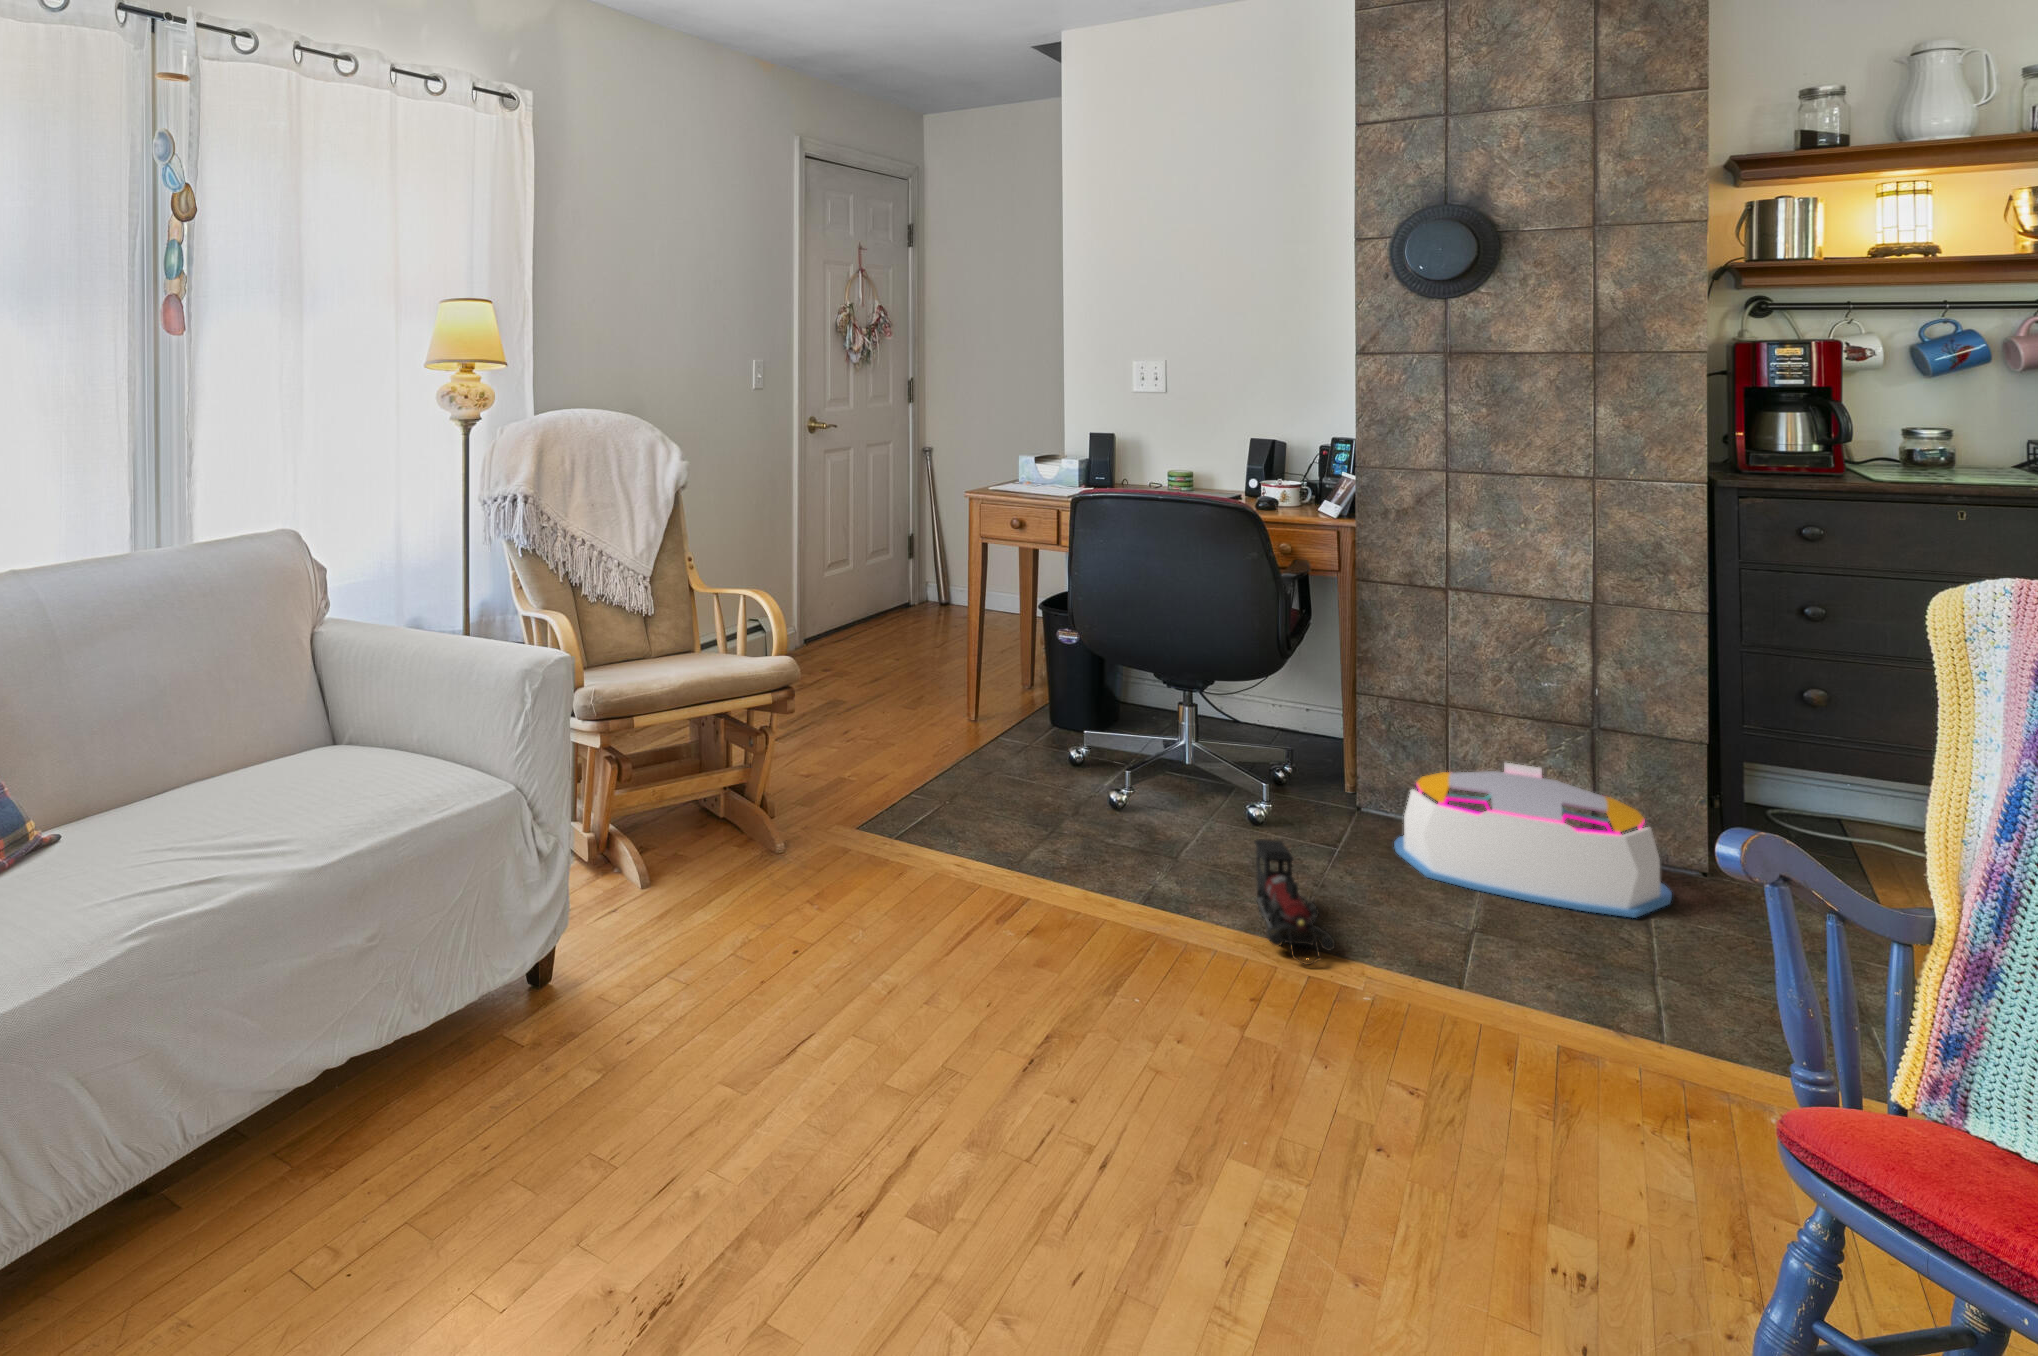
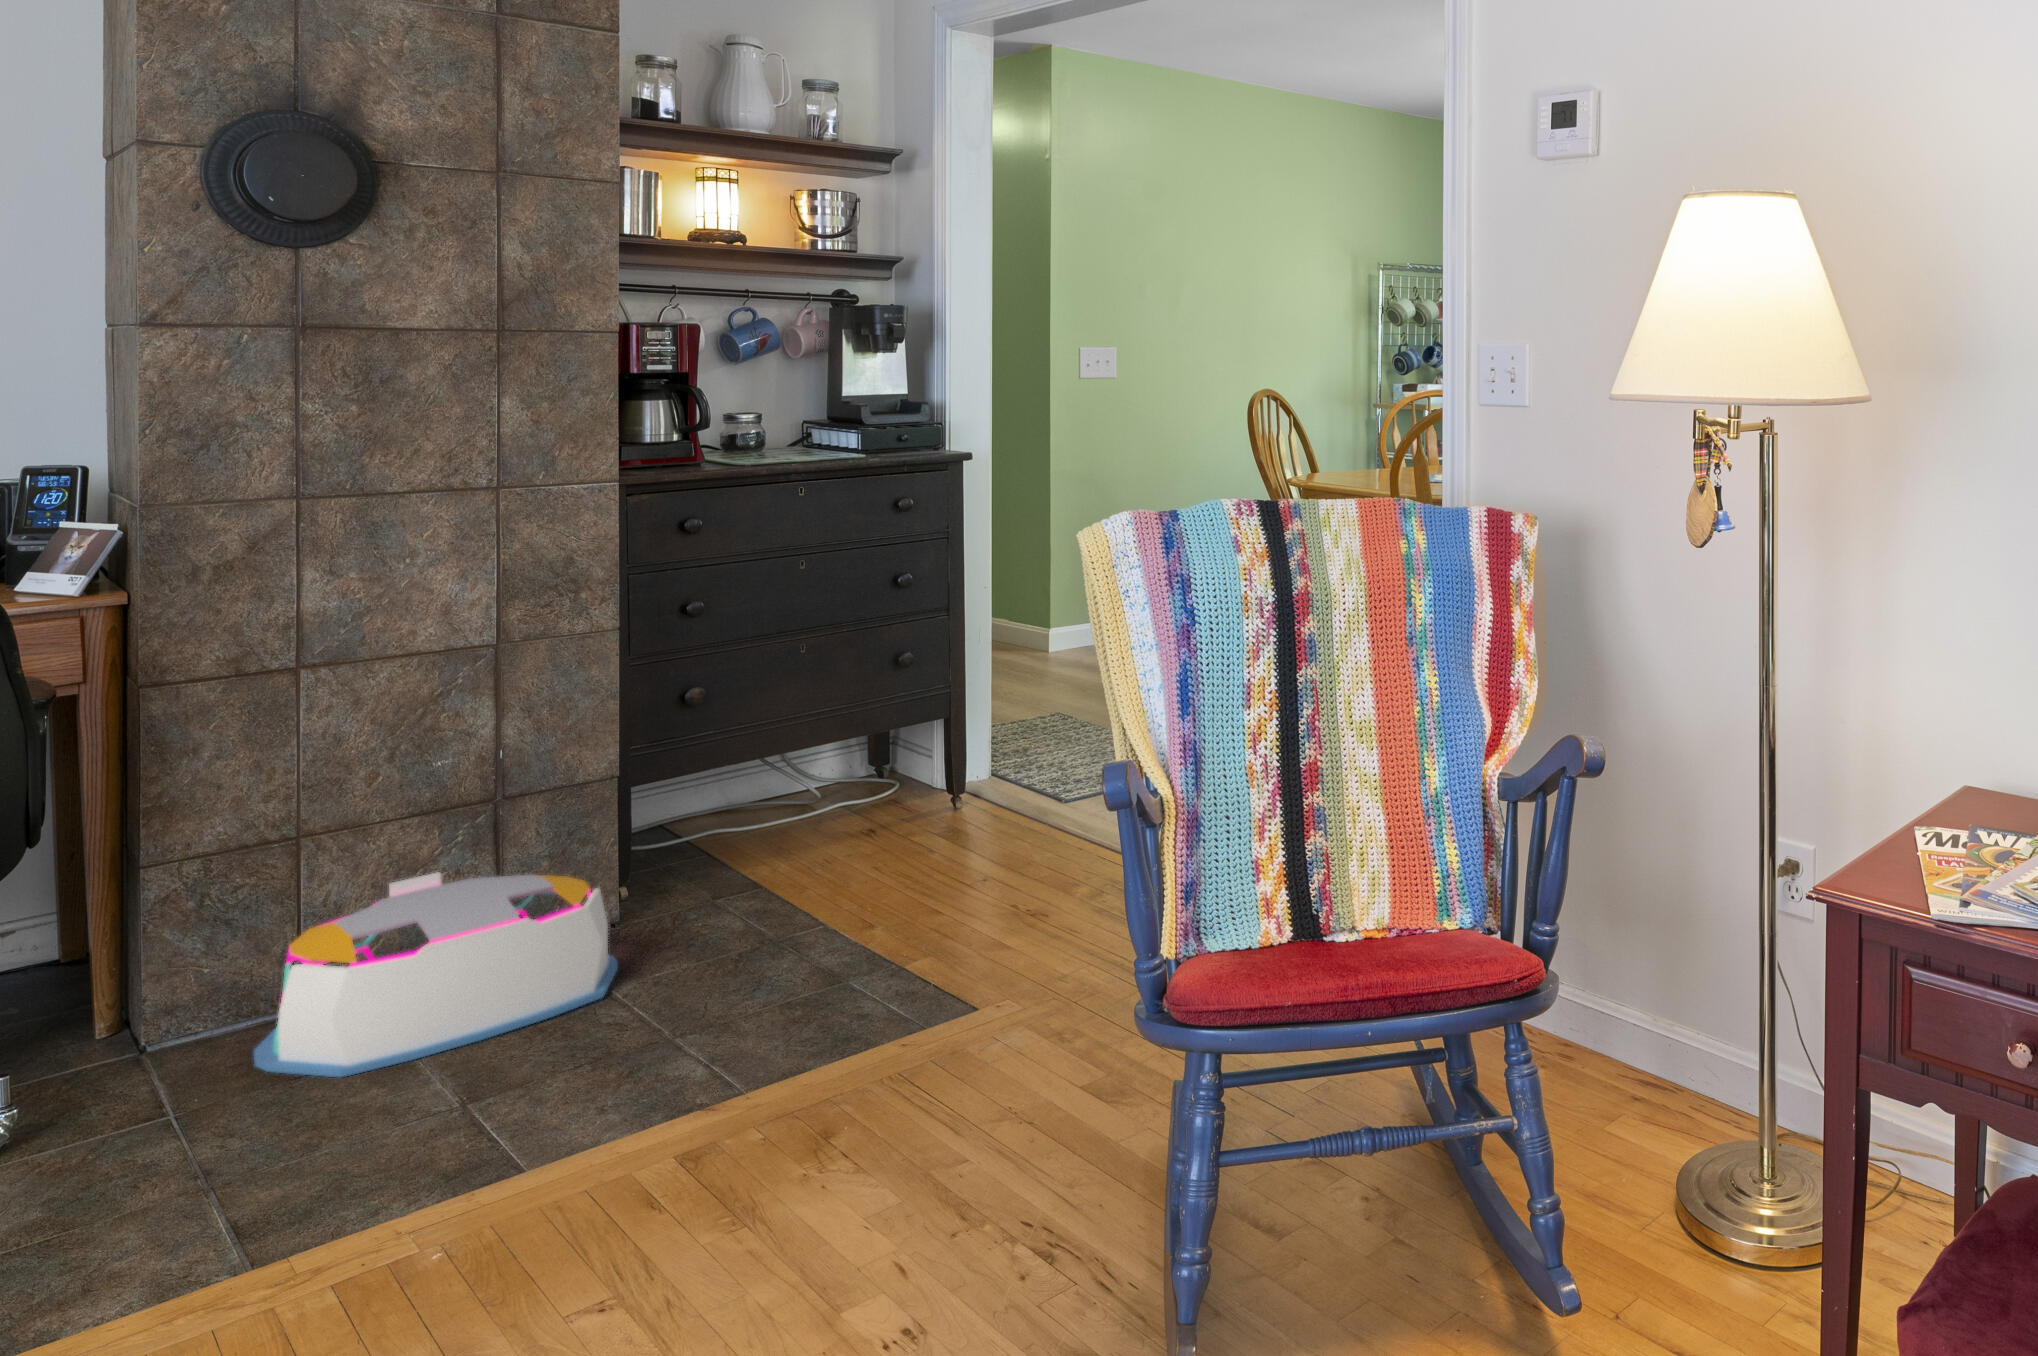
toy train: present [1255,839,1335,965] -> none [117,1118,336,1275]

